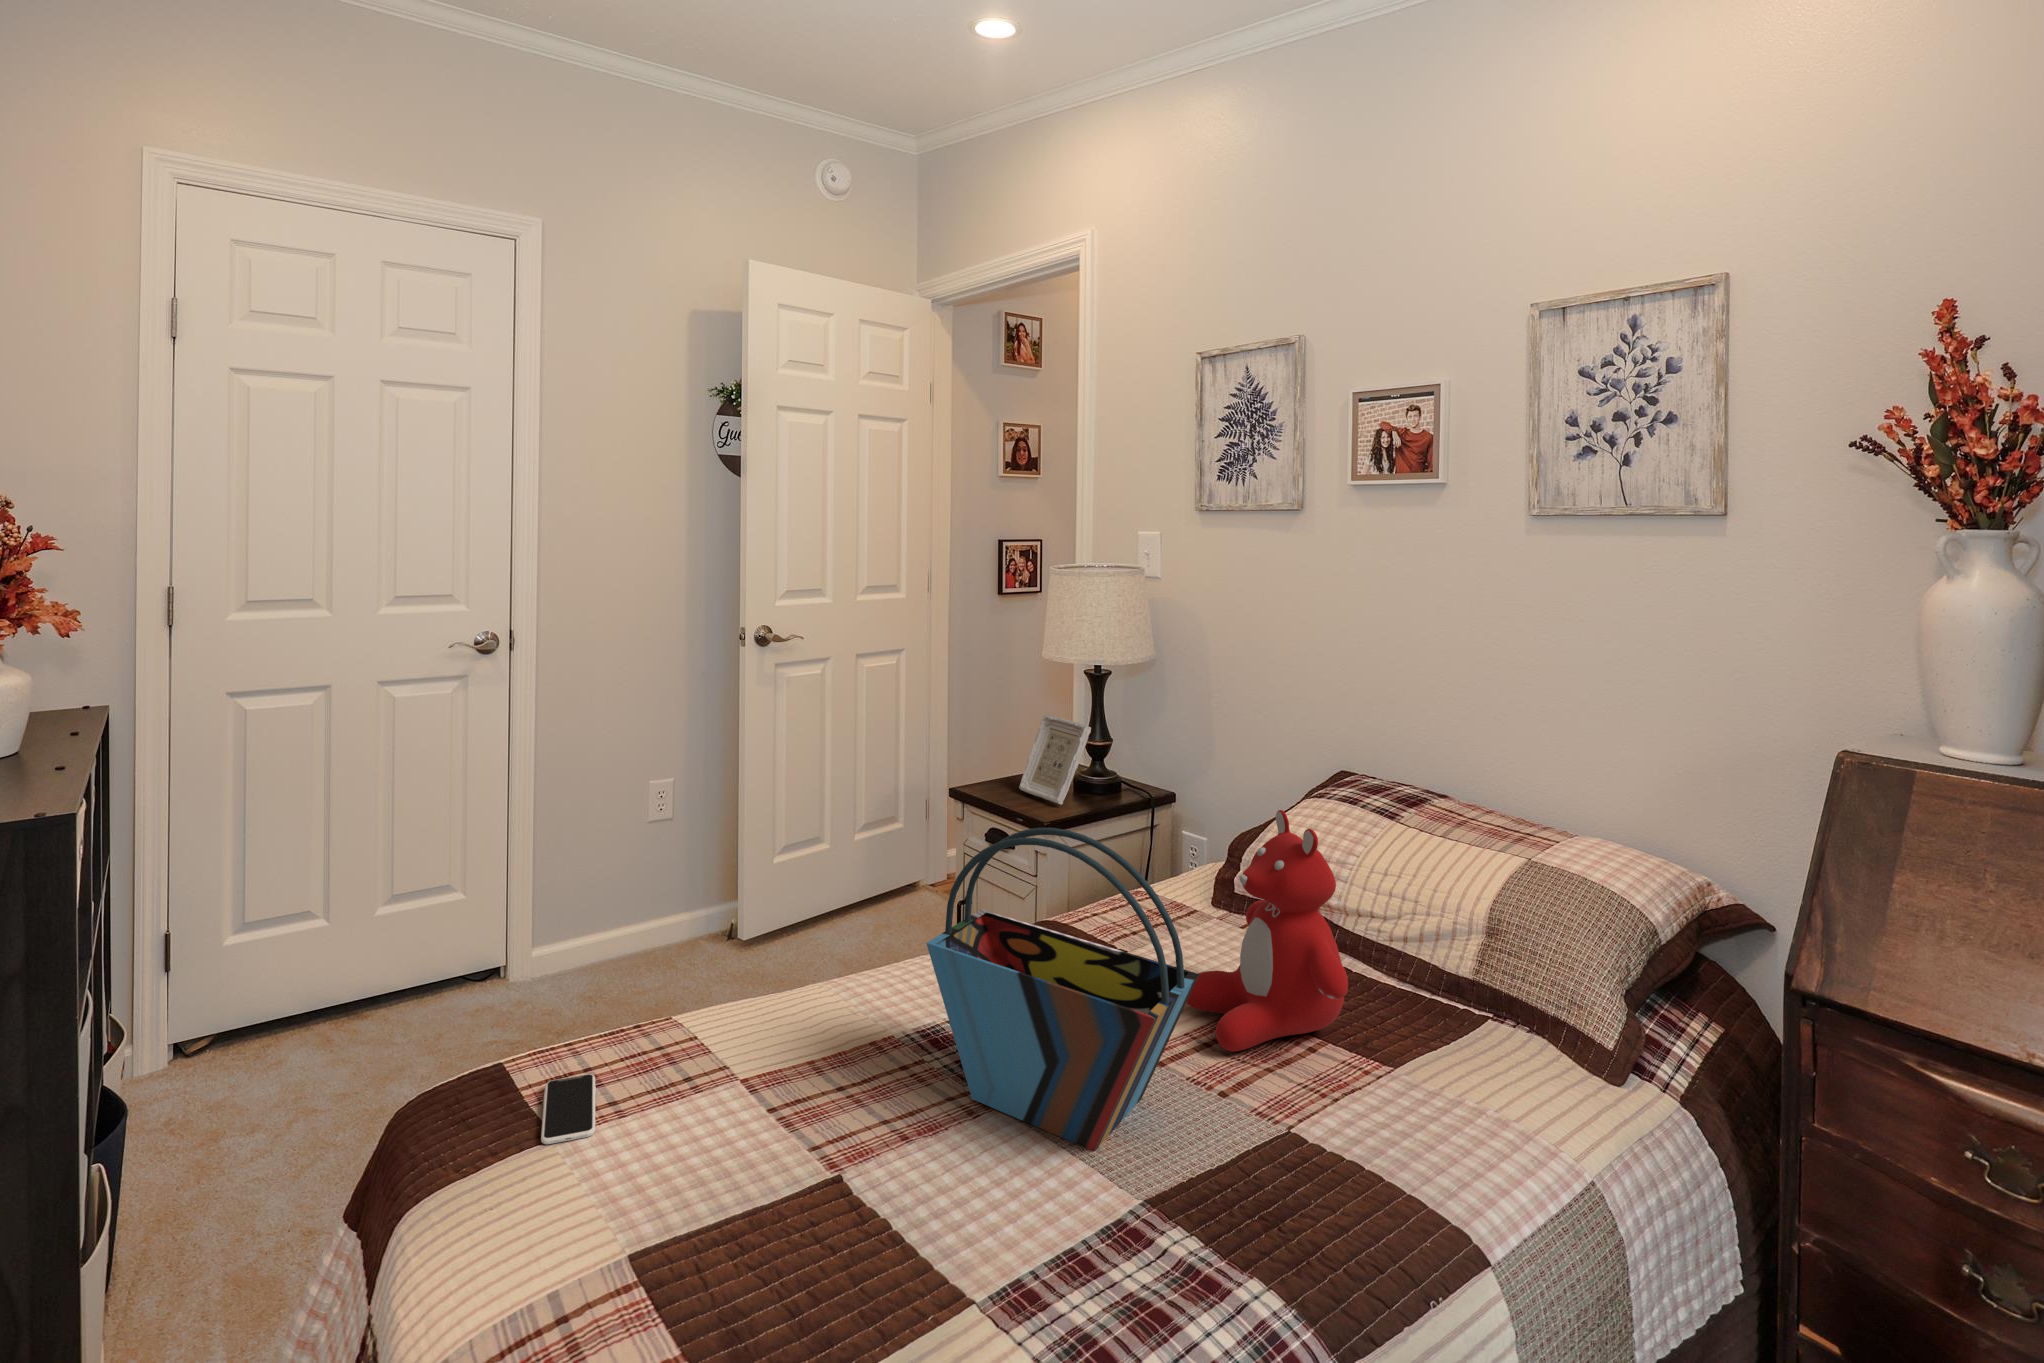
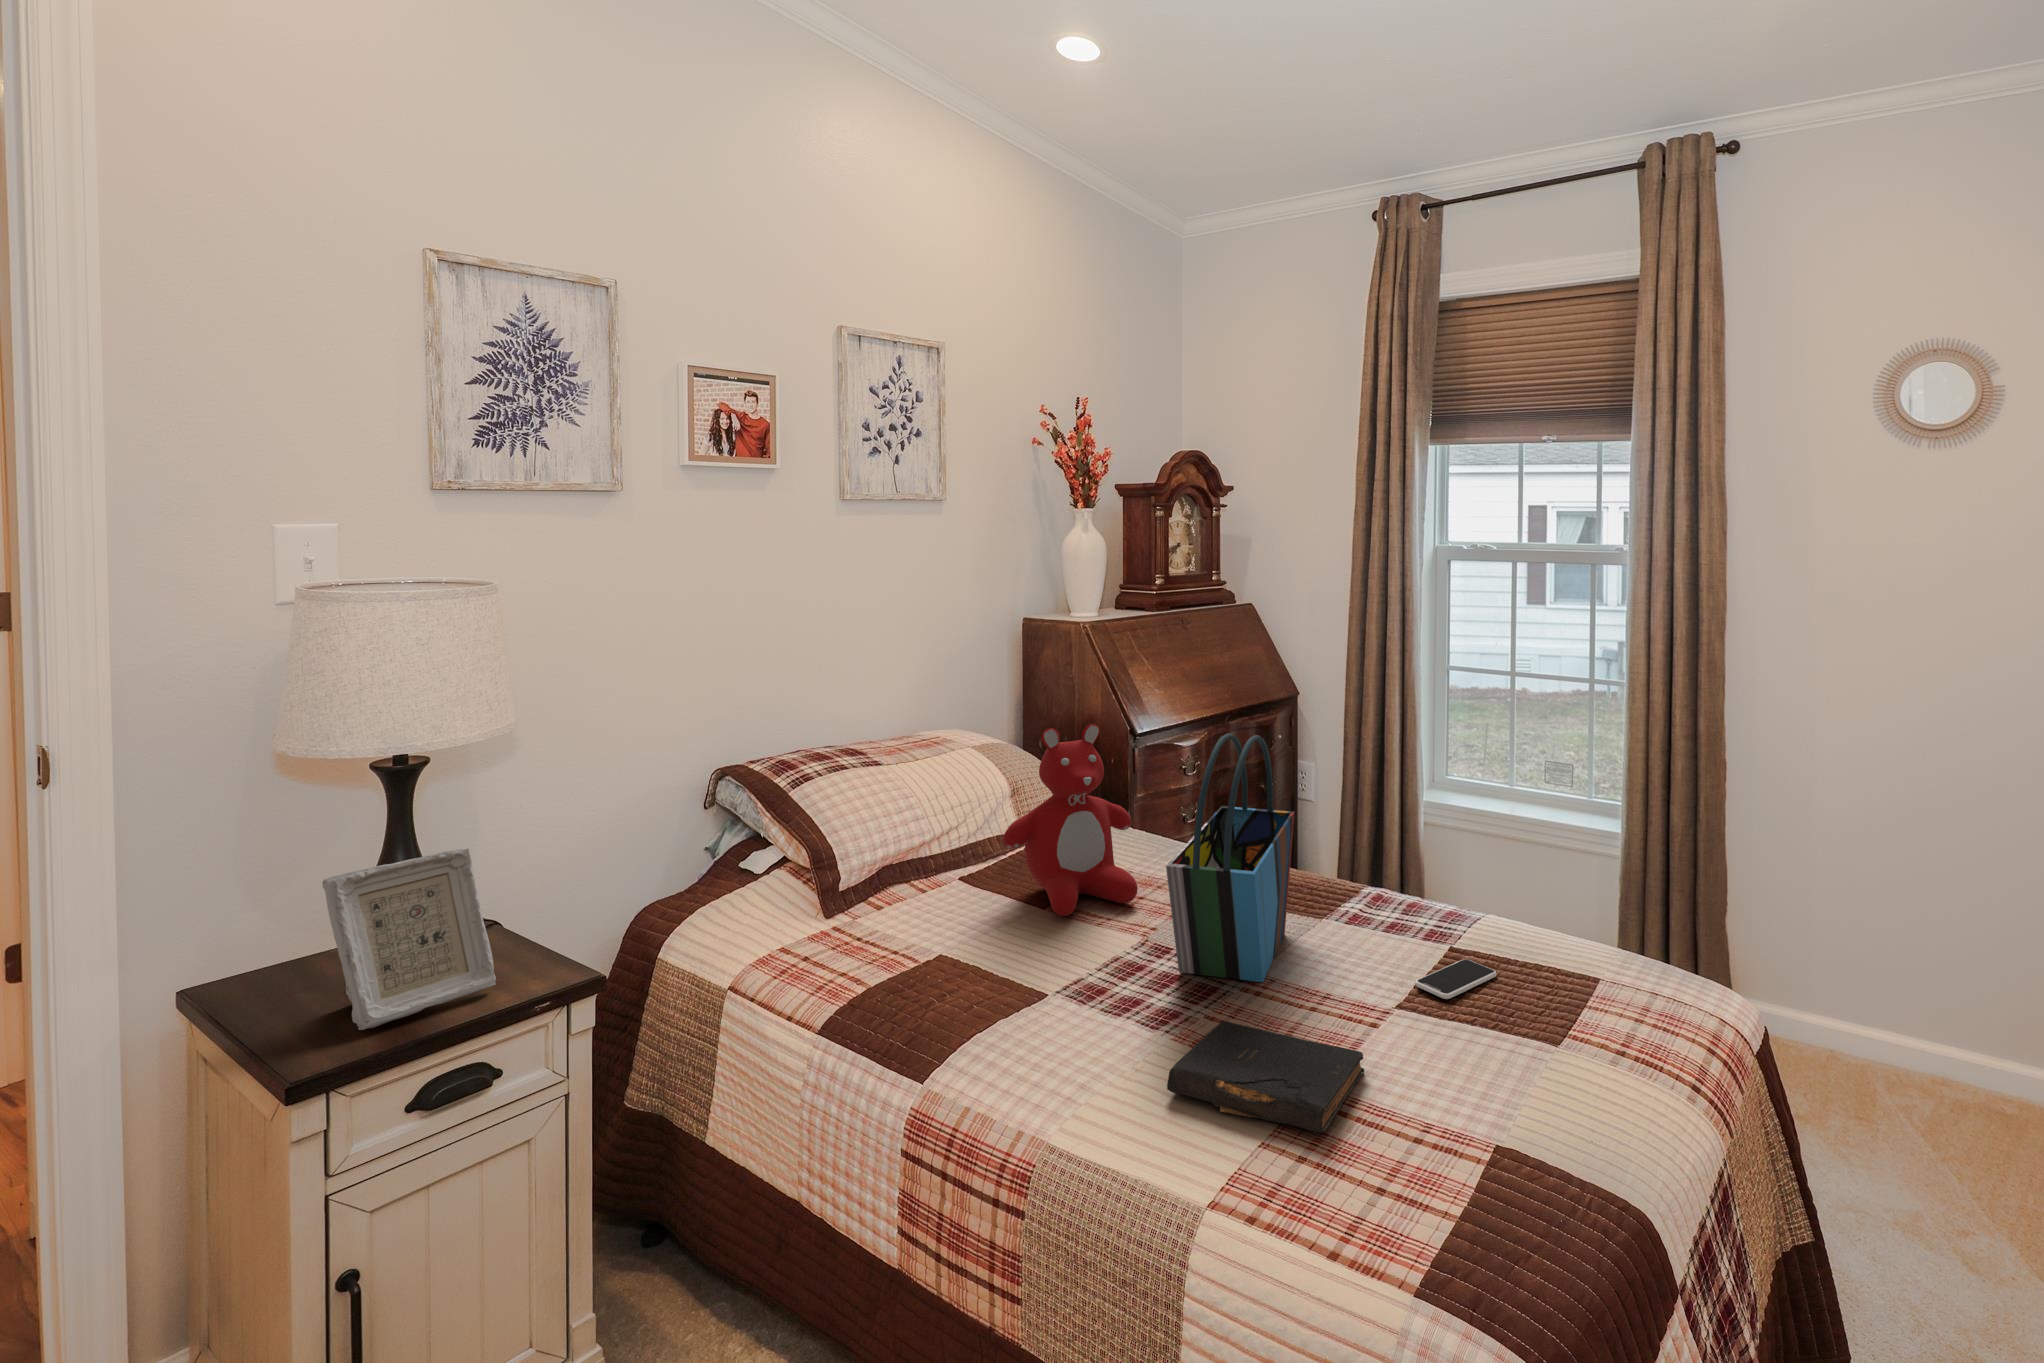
book: none [707,998,889,1115] -> present [1167,1021,1364,1133]
smartphone: present [541,1074,596,1144] -> present [1415,959,1497,999]

